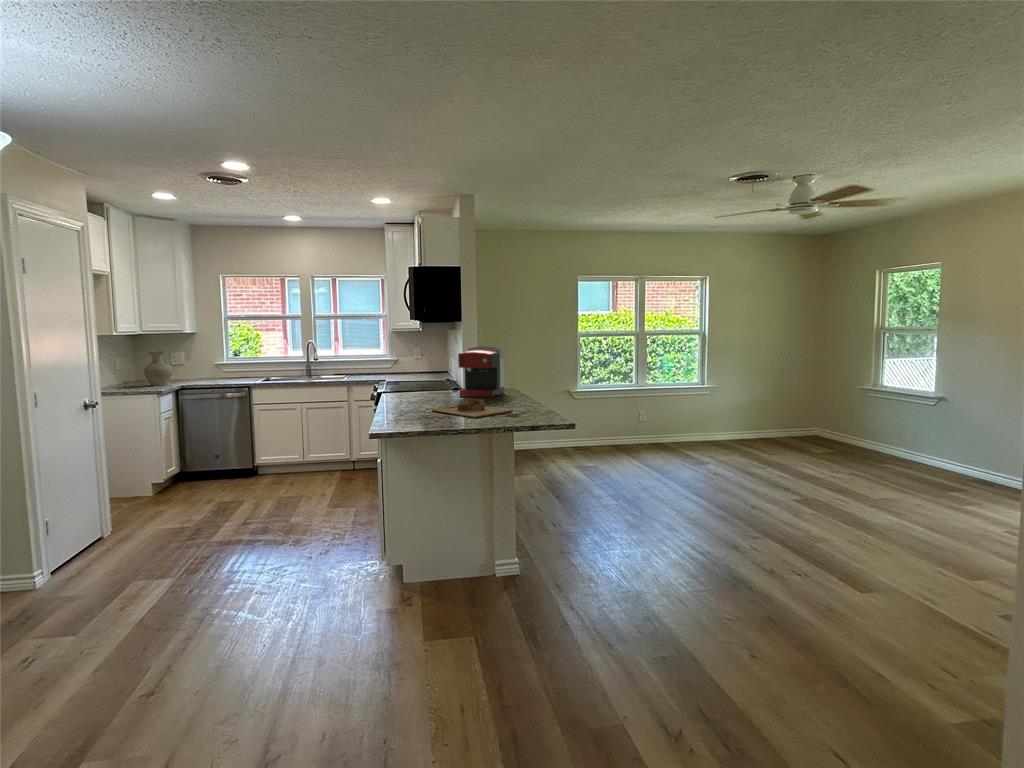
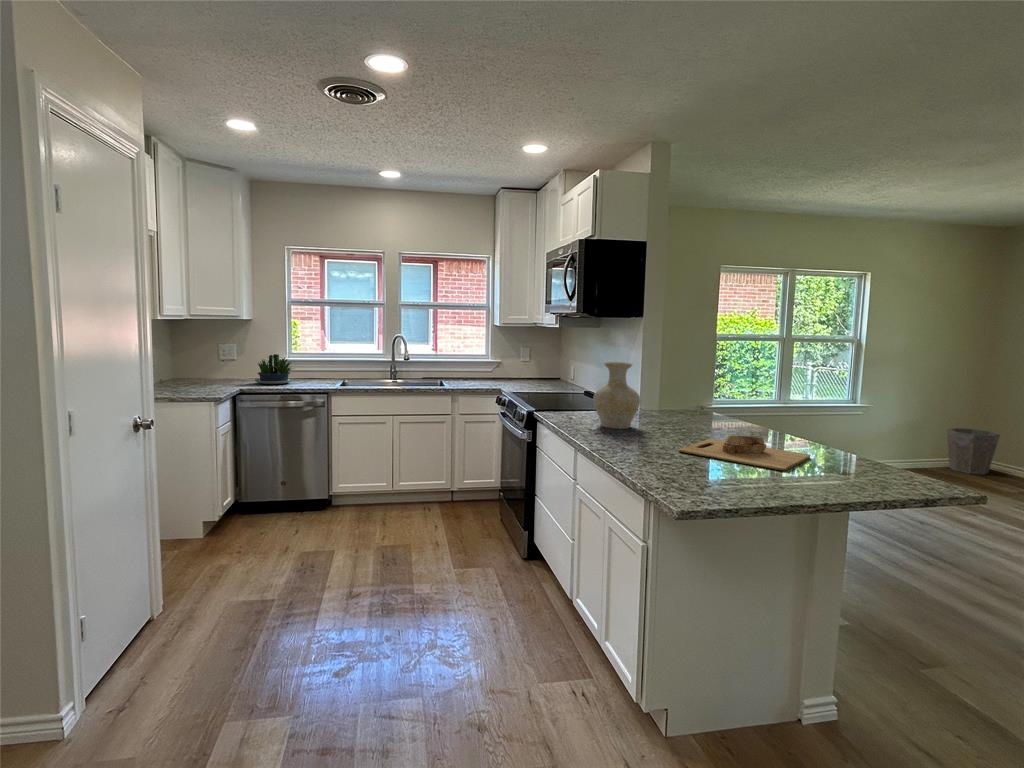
coffee maker: present [458,346,504,397] -> none [660,351,716,425]
vase: present [144,351,173,386] -> present [593,362,640,429]
potted plant: none [195,359,231,382] -> present [255,354,293,384]
waste bin: none [779,403,817,440] -> present [947,428,1000,475]

